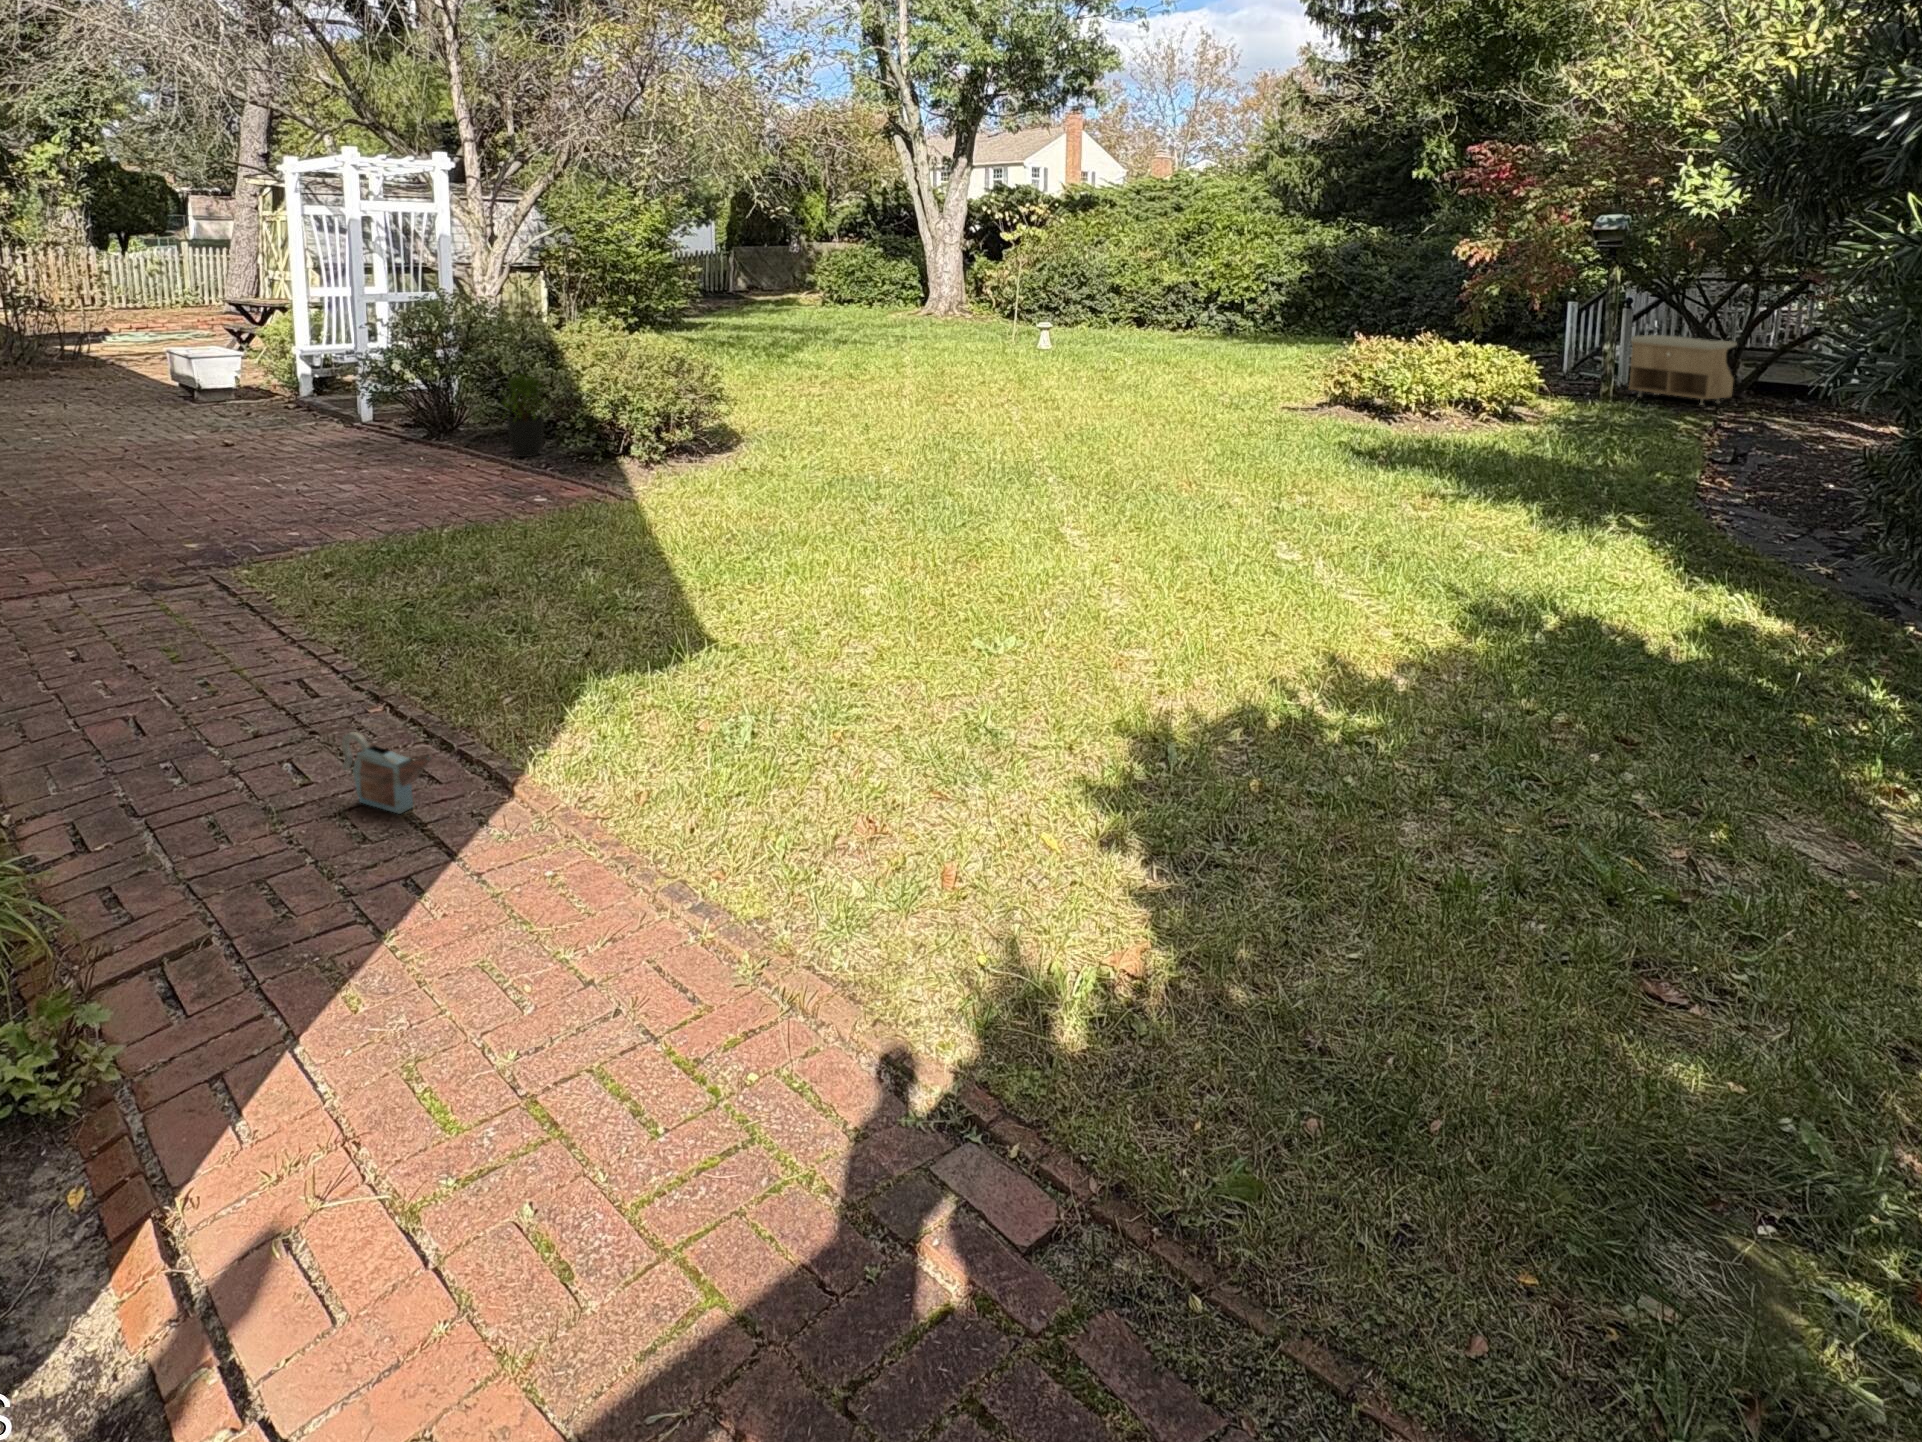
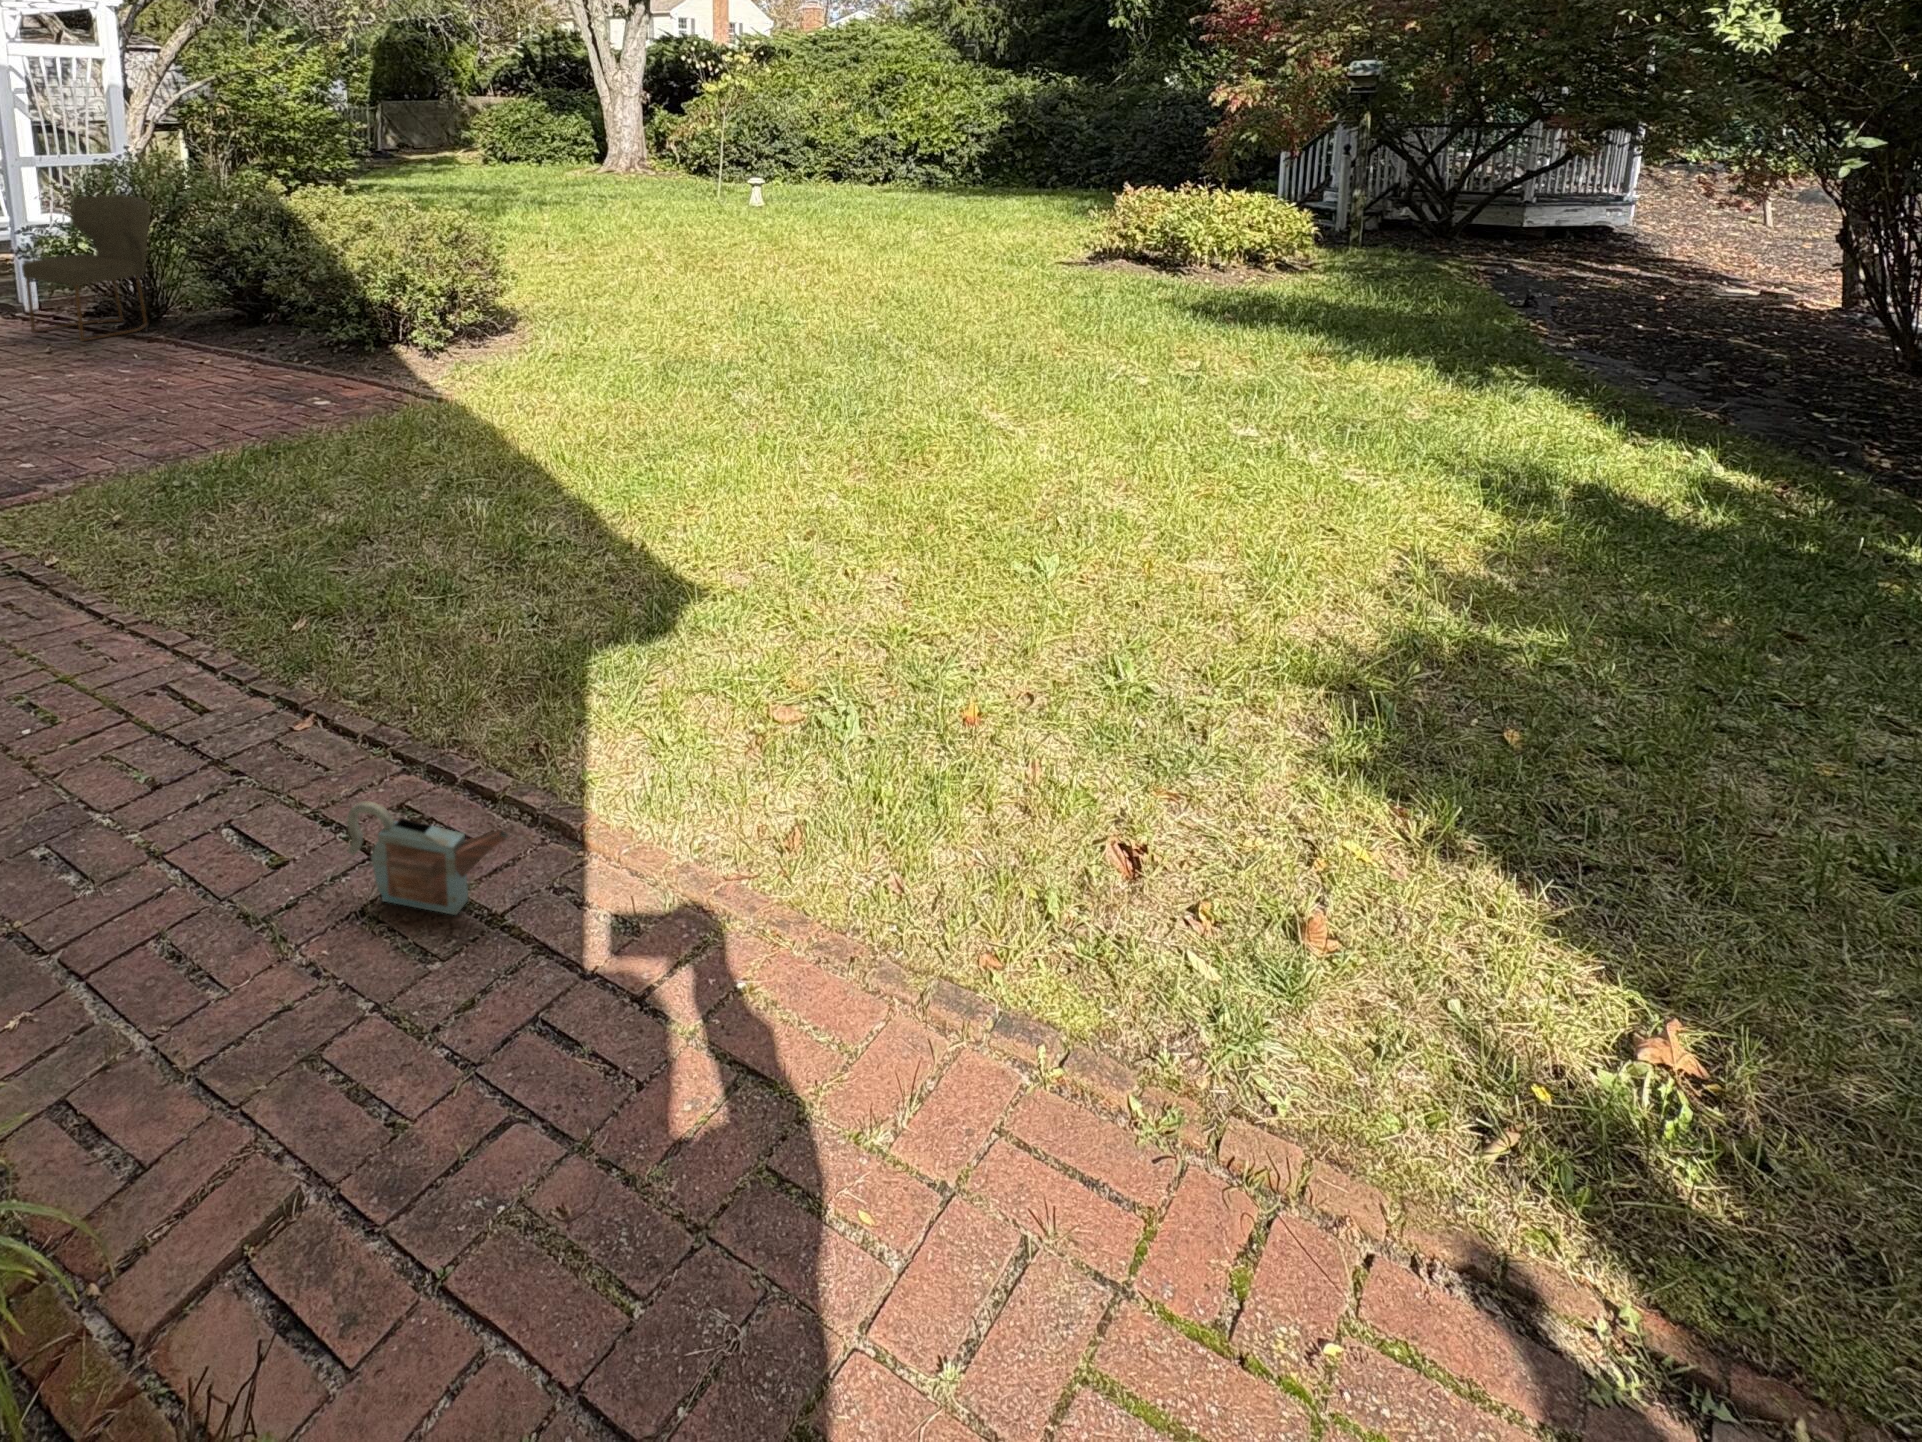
chair: none [346,325,446,445] -> present [22,195,150,341]
storage bench: present [1629,335,1737,405] -> none [1356,179,1458,246]
potted plant: present [500,373,550,457] -> none [234,248,309,350]

